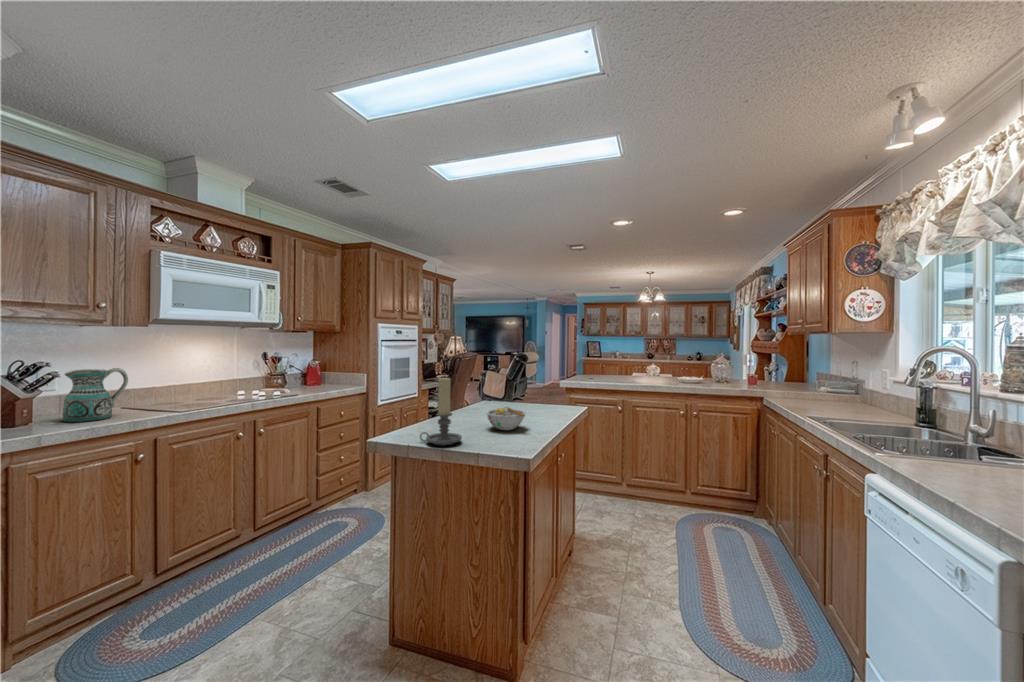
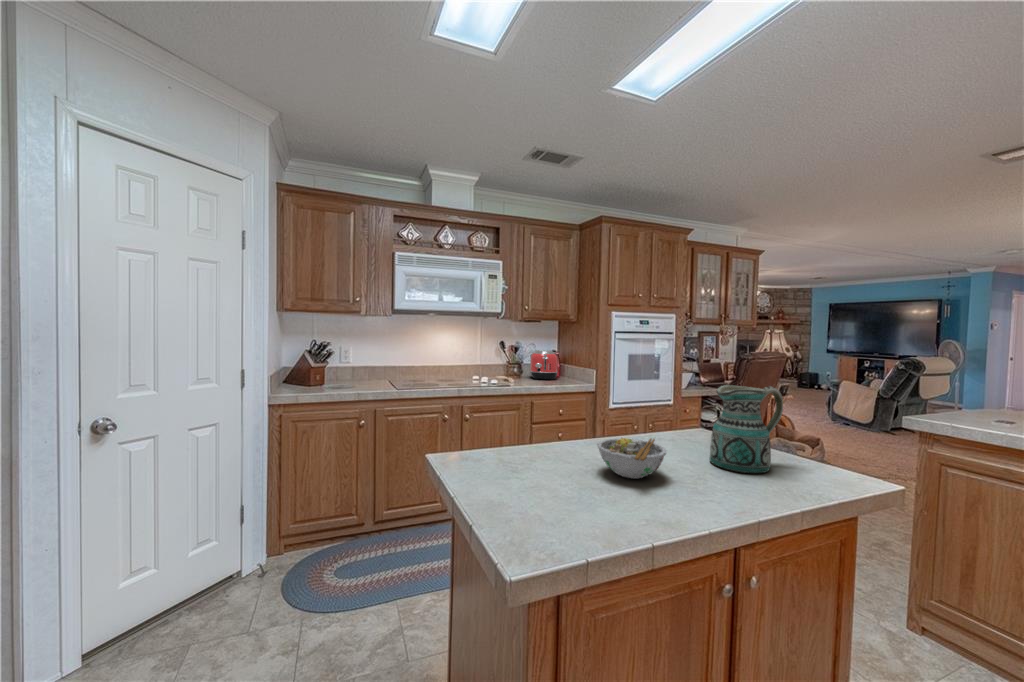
toaster: none [290,359,324,388] -> present [530,350,557,380]
ceramic pitcher: present [63,368,128,422] -> present [710,385,783,473]
candle holder: present [420,378,462,446] -> none [477,377,528,478]

